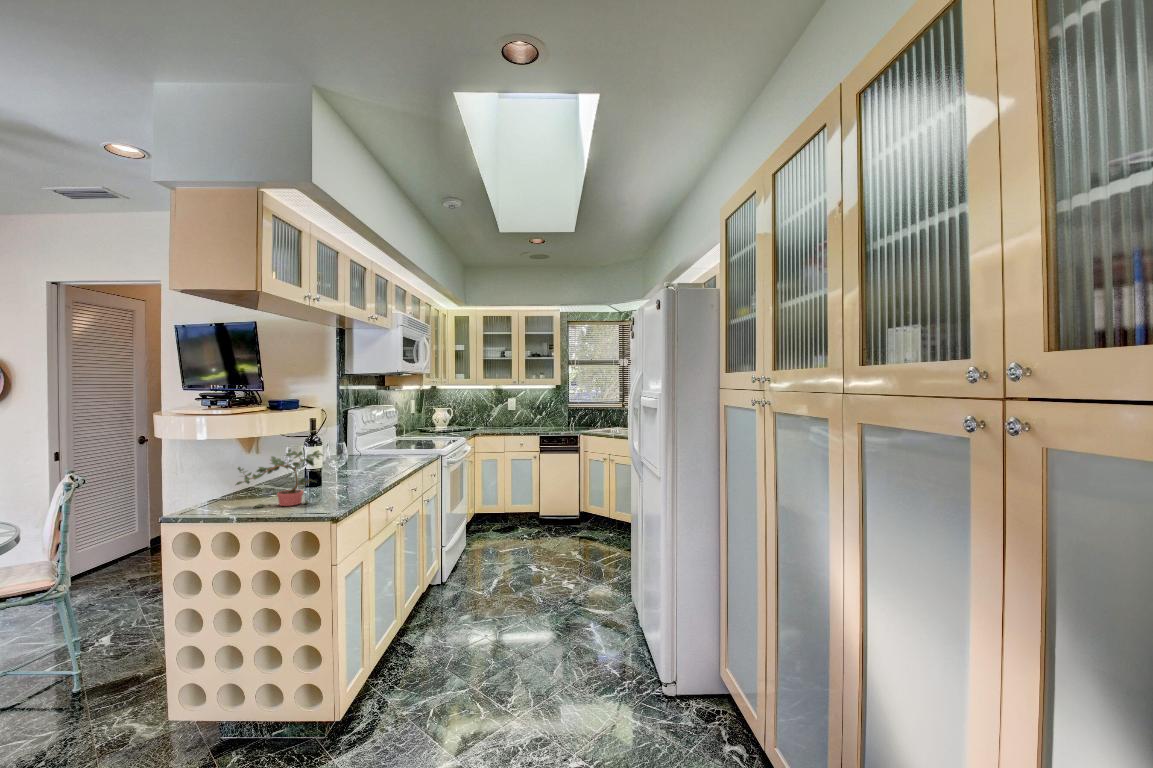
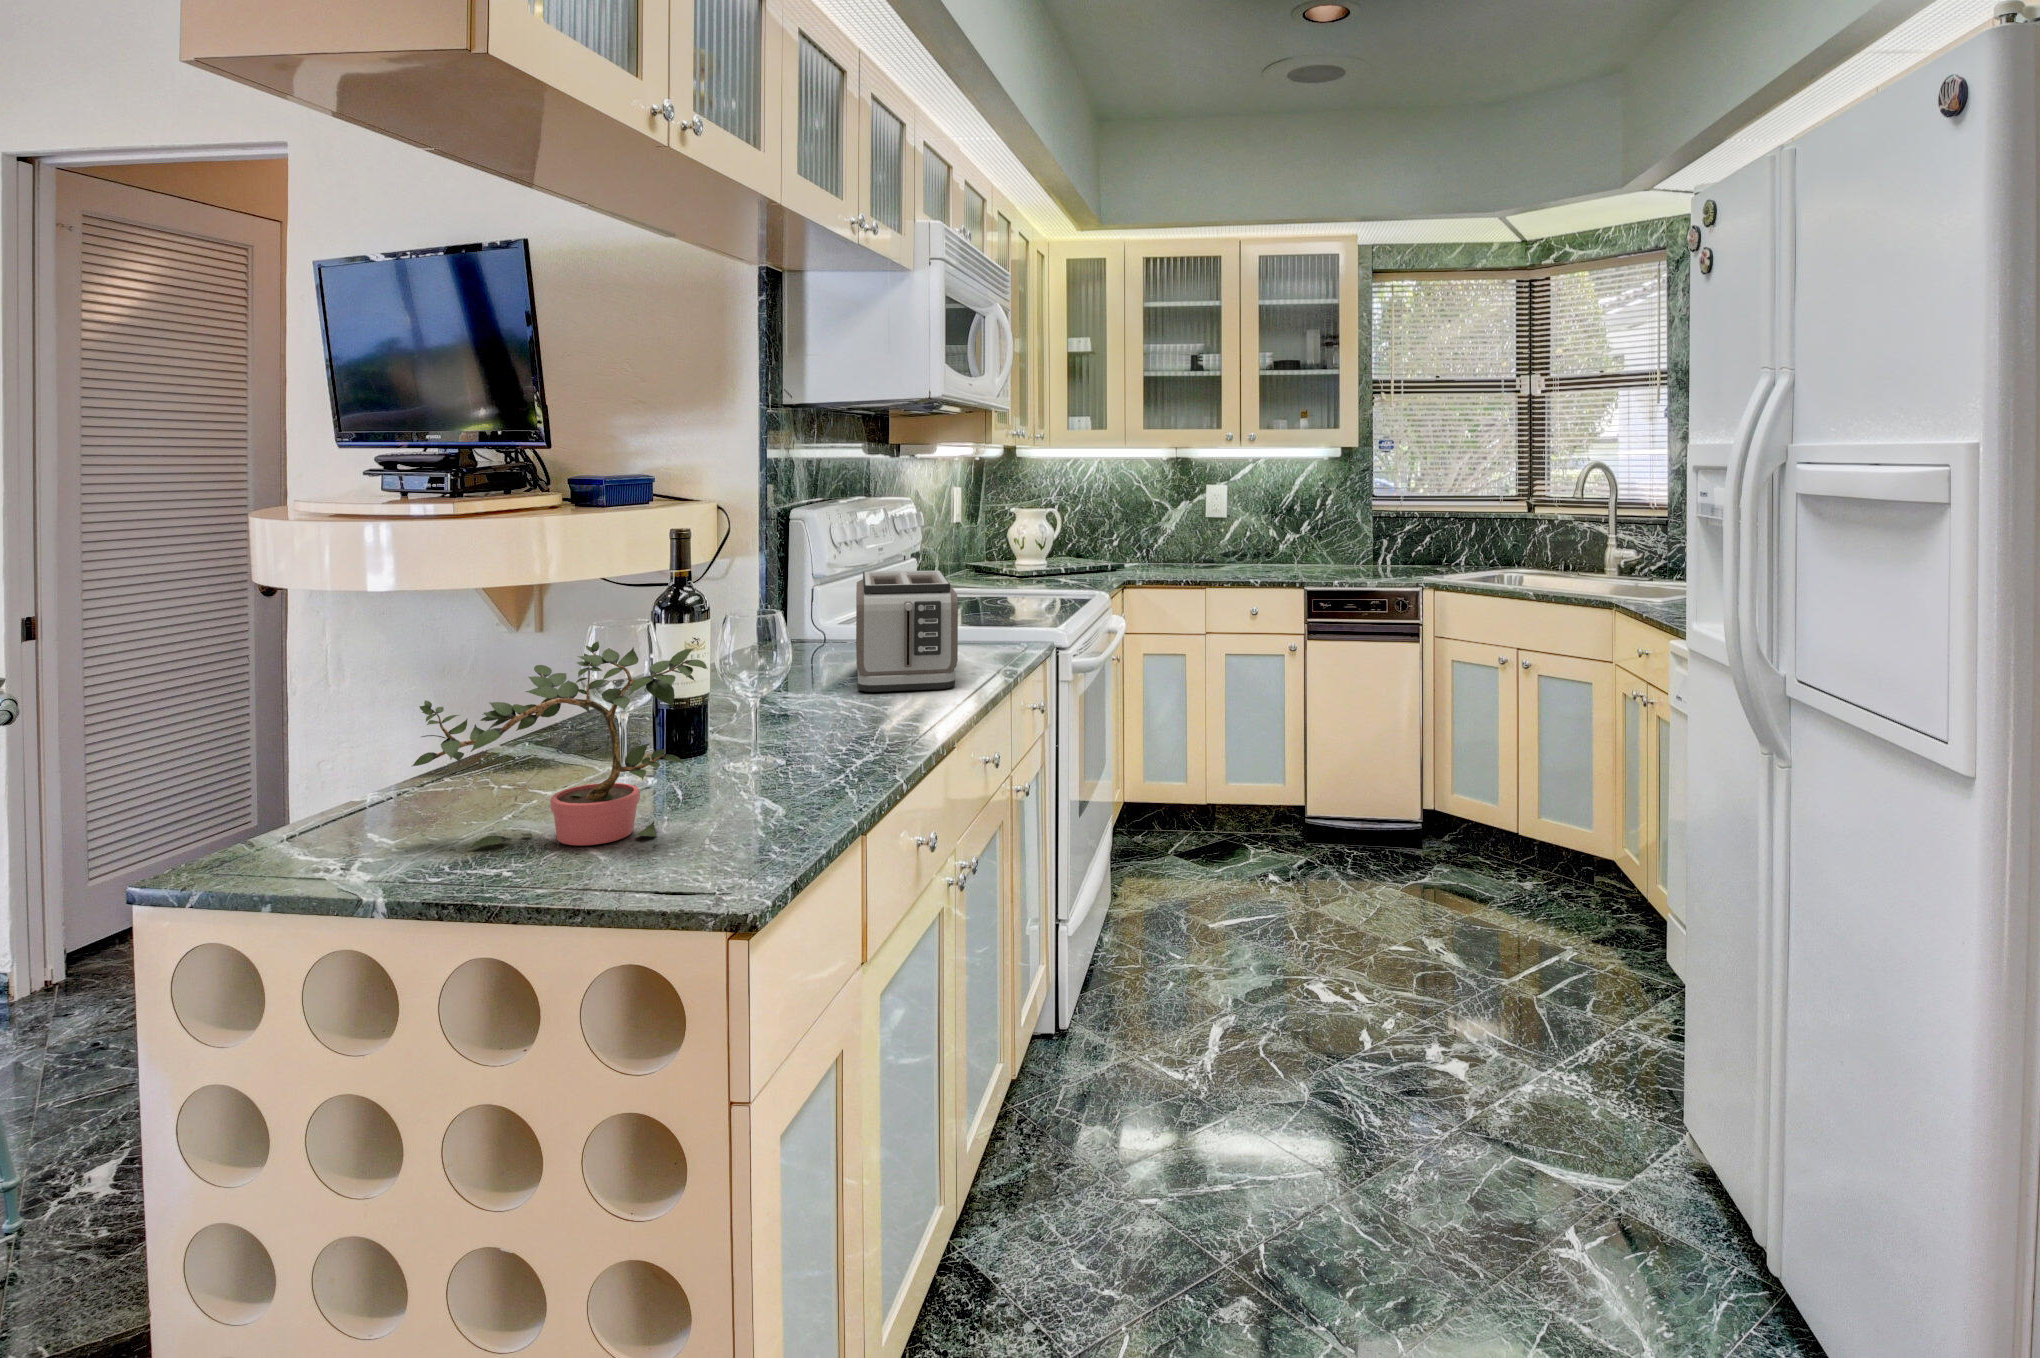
toaster: none [371,429,405,468] -> present [856,570,958,692]

